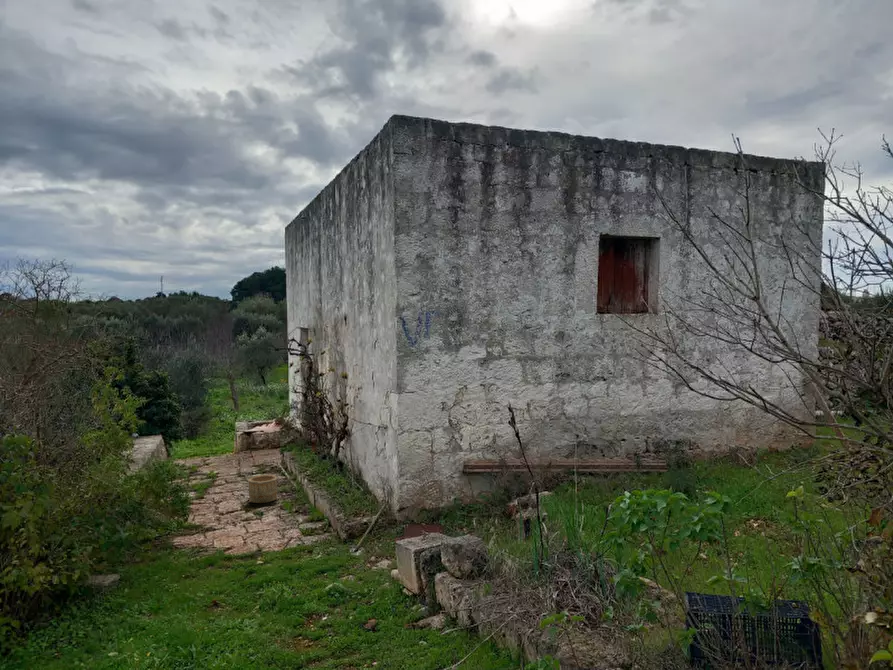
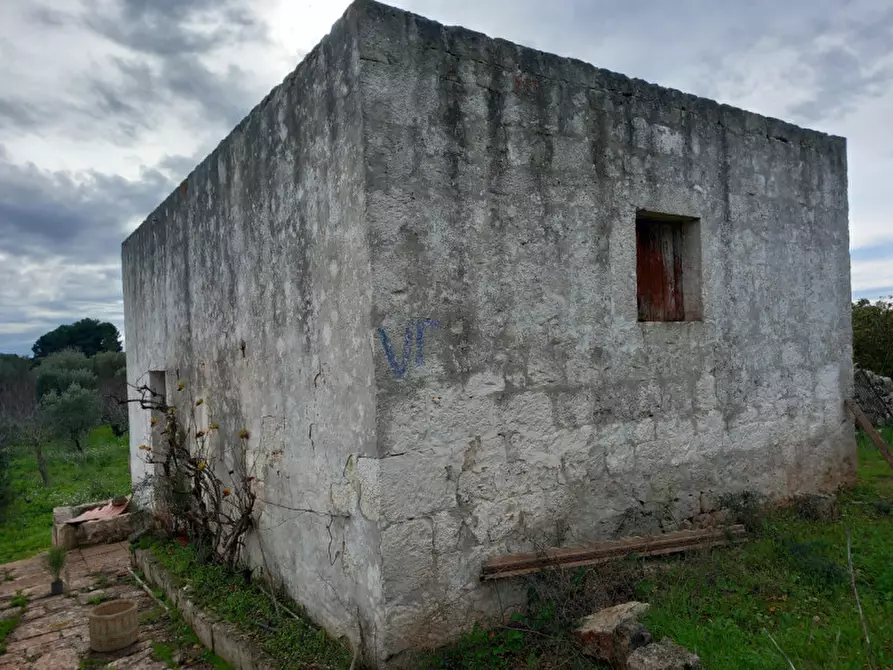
potted plant: none [220,439,246,474] -> present [37,546,68,594]

